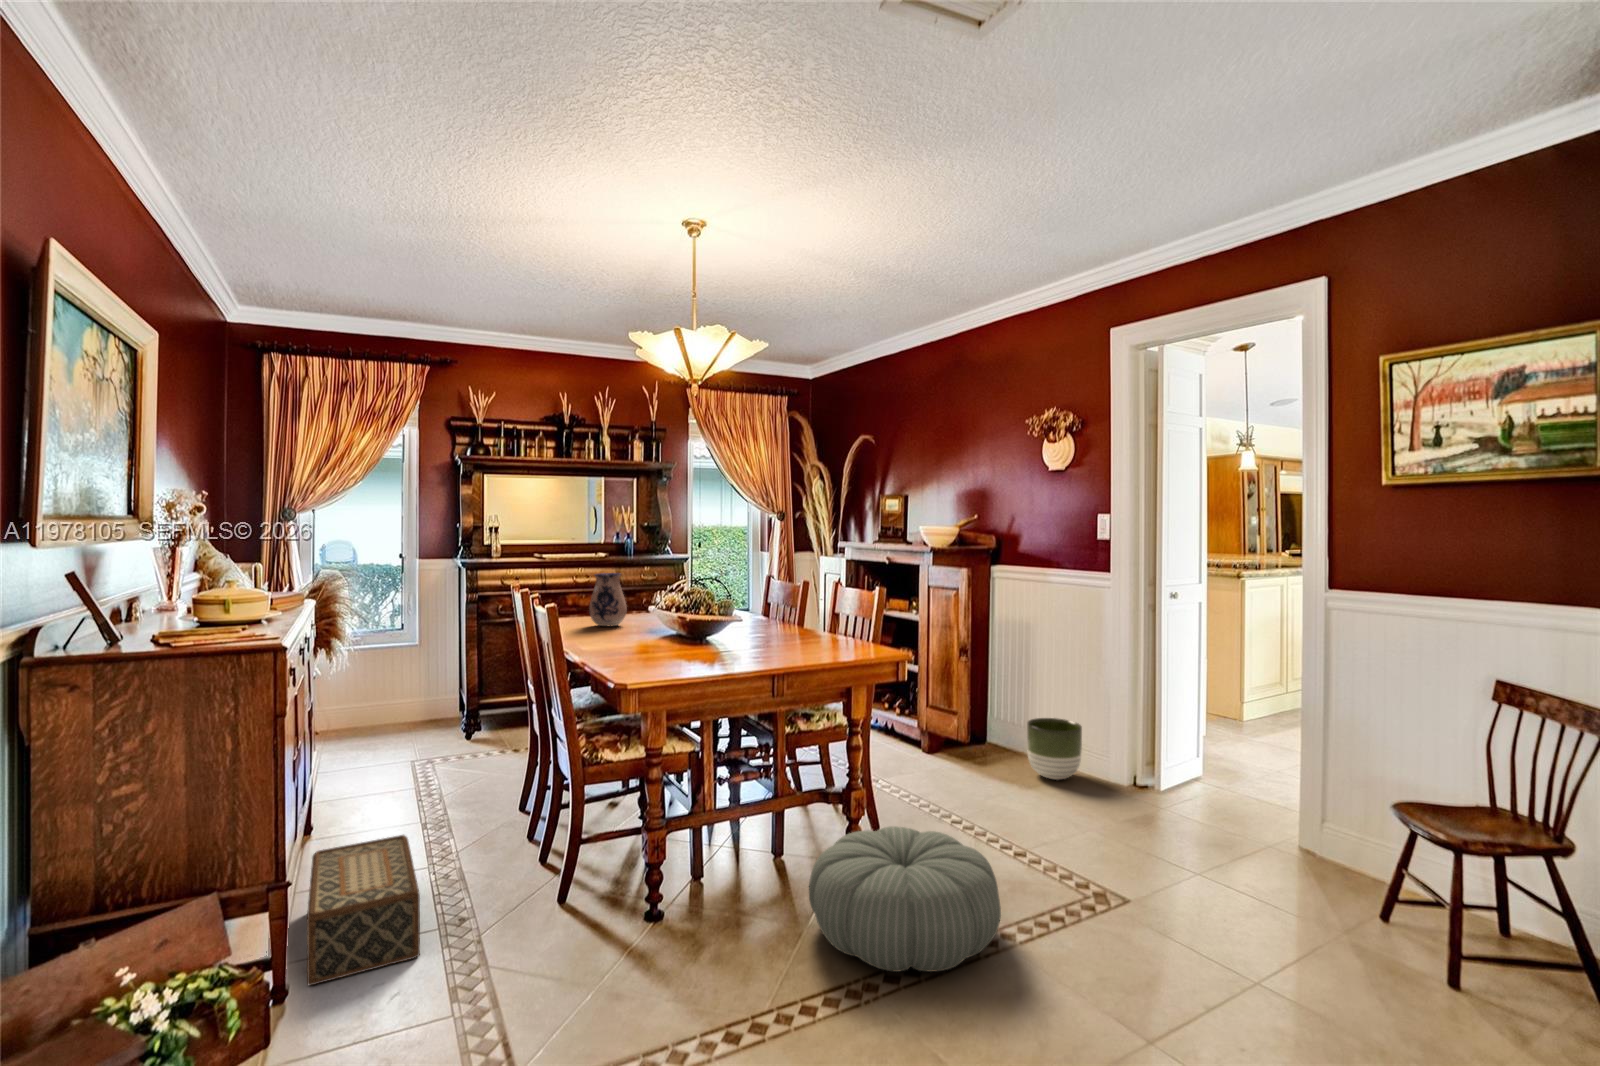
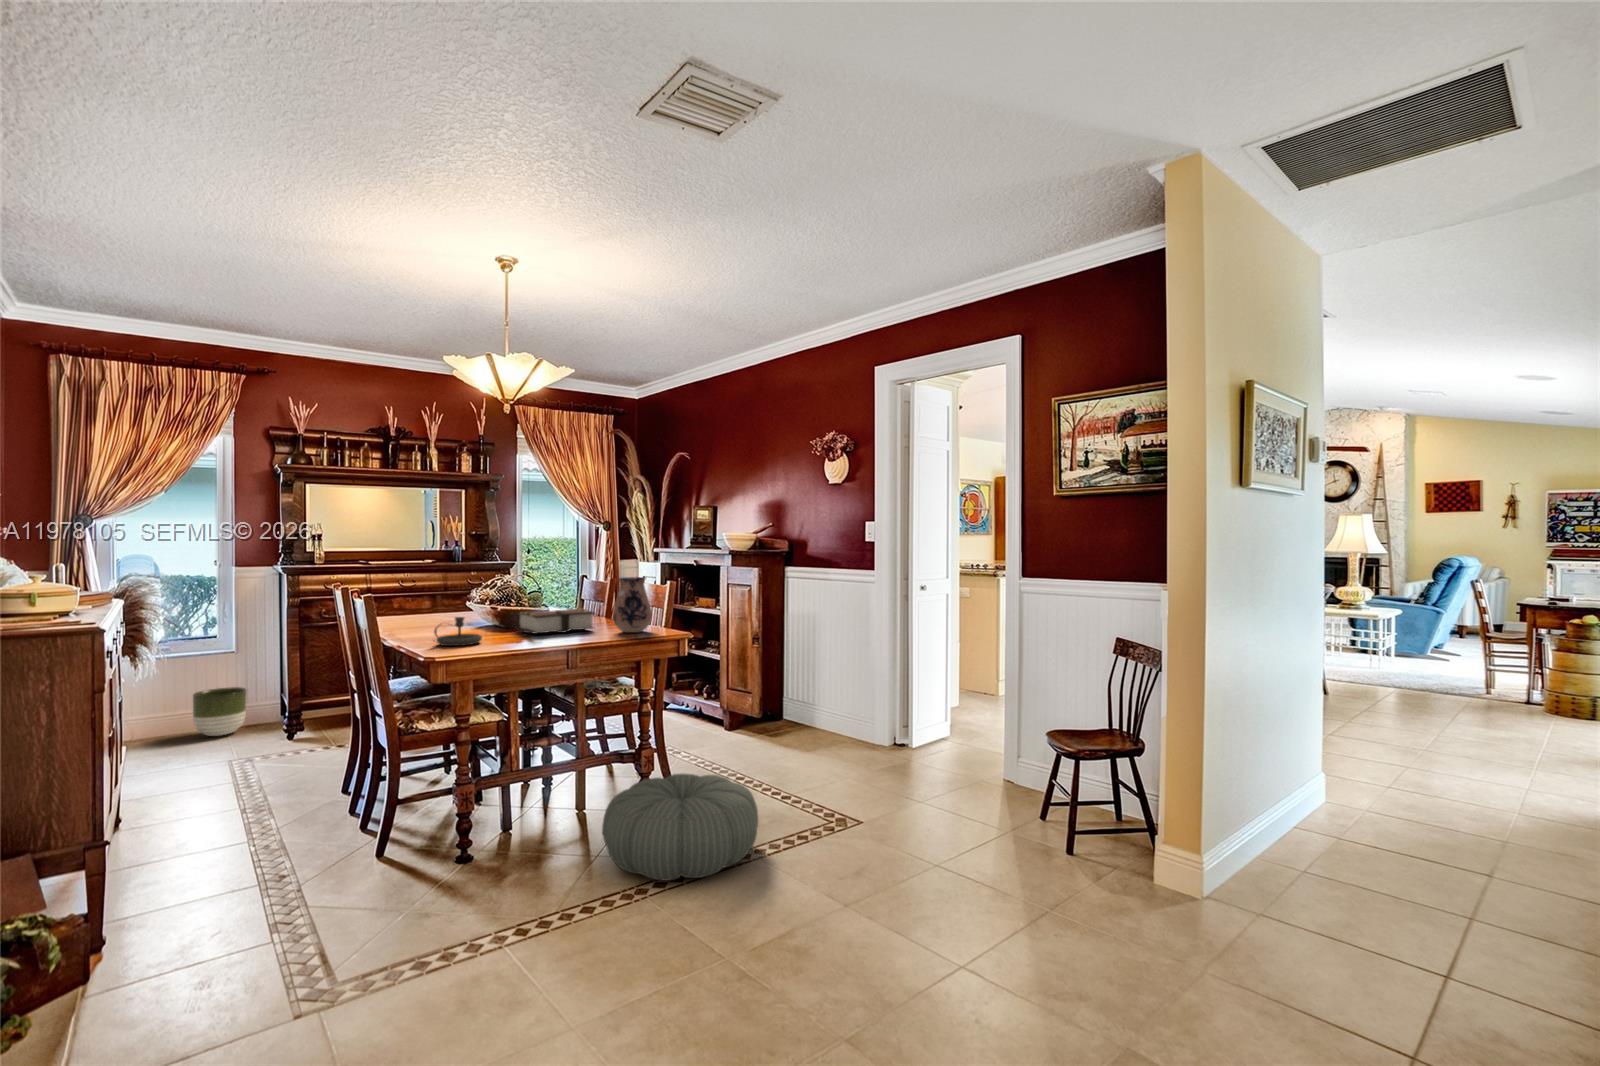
ceramic pitcher: present [589,573,627,626] -> present [613,577,652,633]
book: none [702,619,789,650] -> present [517,608,594,633]
candlestick: none [616,630,669,664] -> present [434,617,482,646]
planter: present [1027,718,1082,780] -> present [193,687,247,736]
woven basket: present [307,835,420,986] -> none [120,812,237,942]

